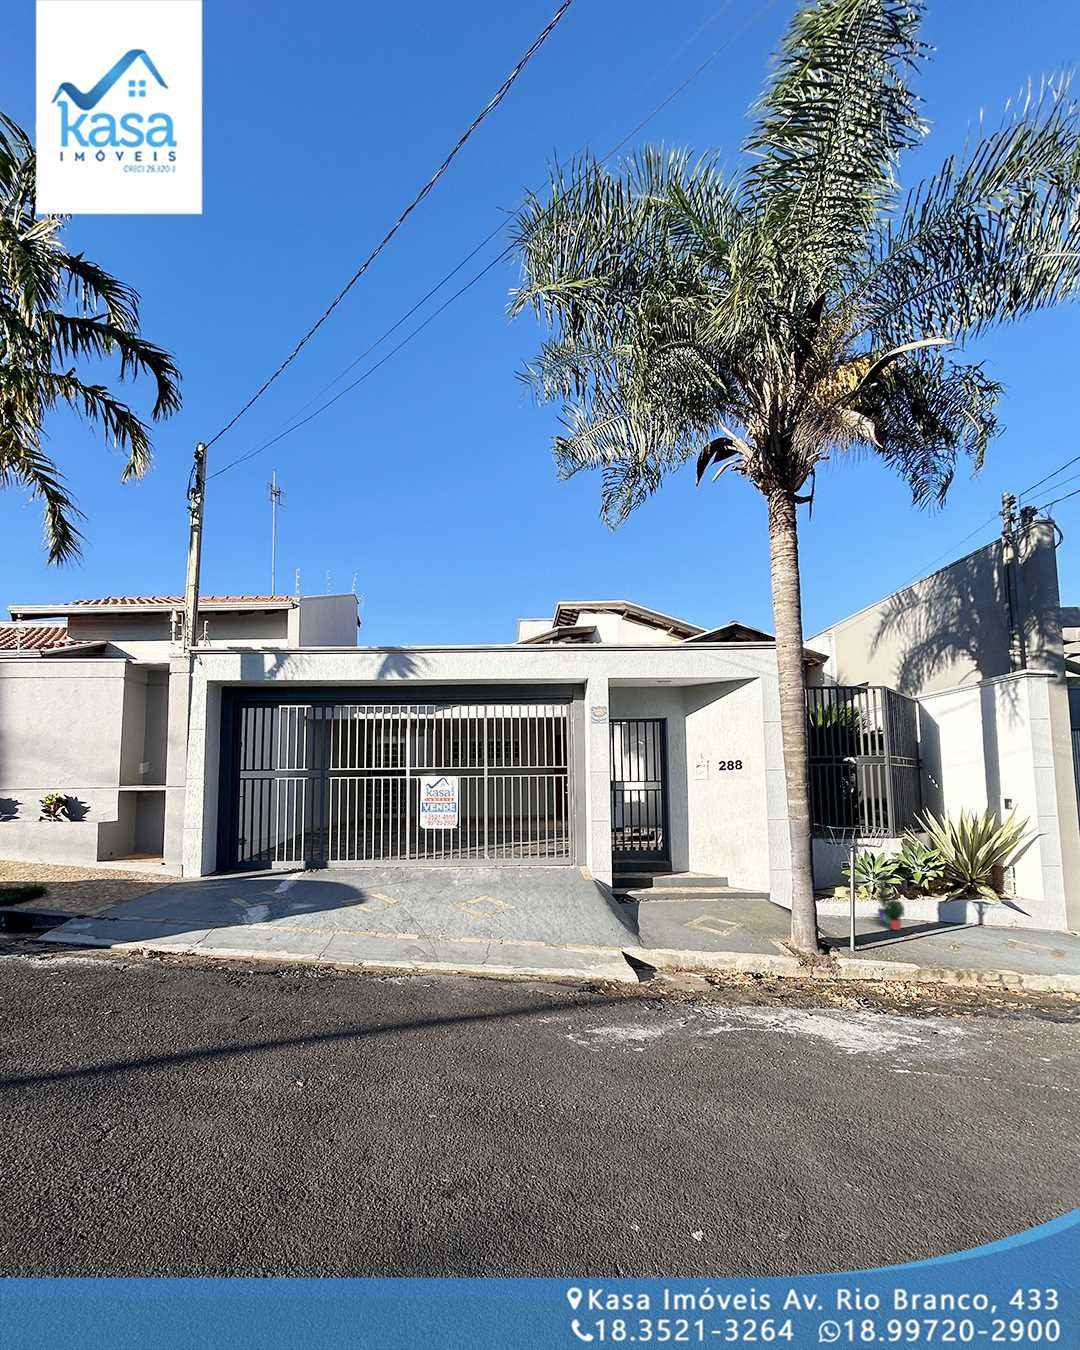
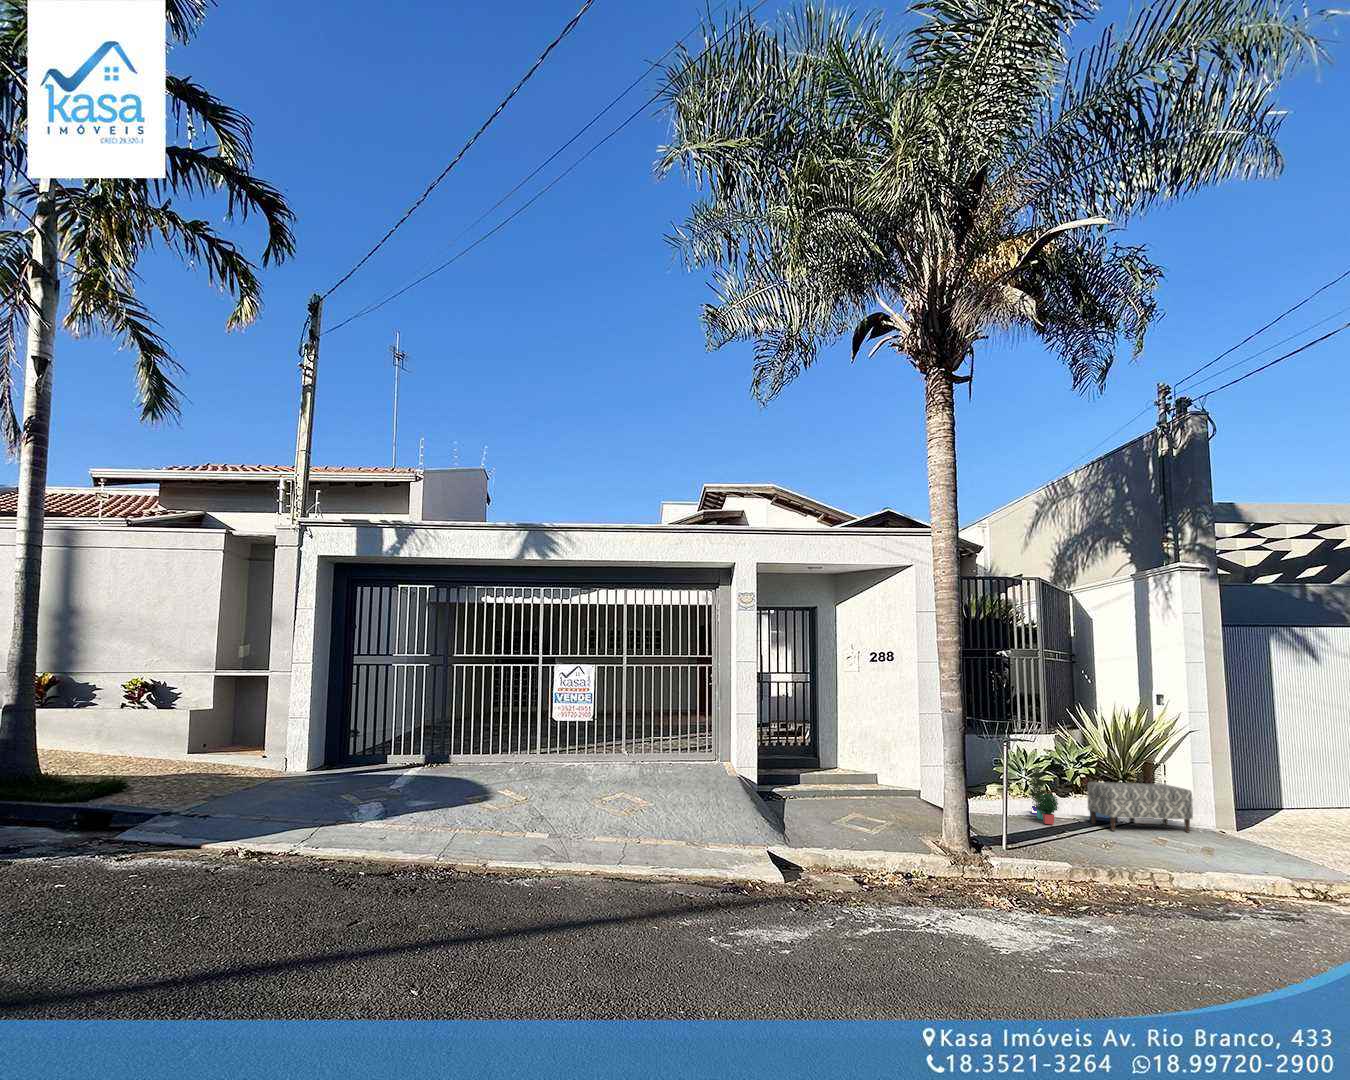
bench: none [934,887,1041,938] -> present [1087,782,1193,832]

